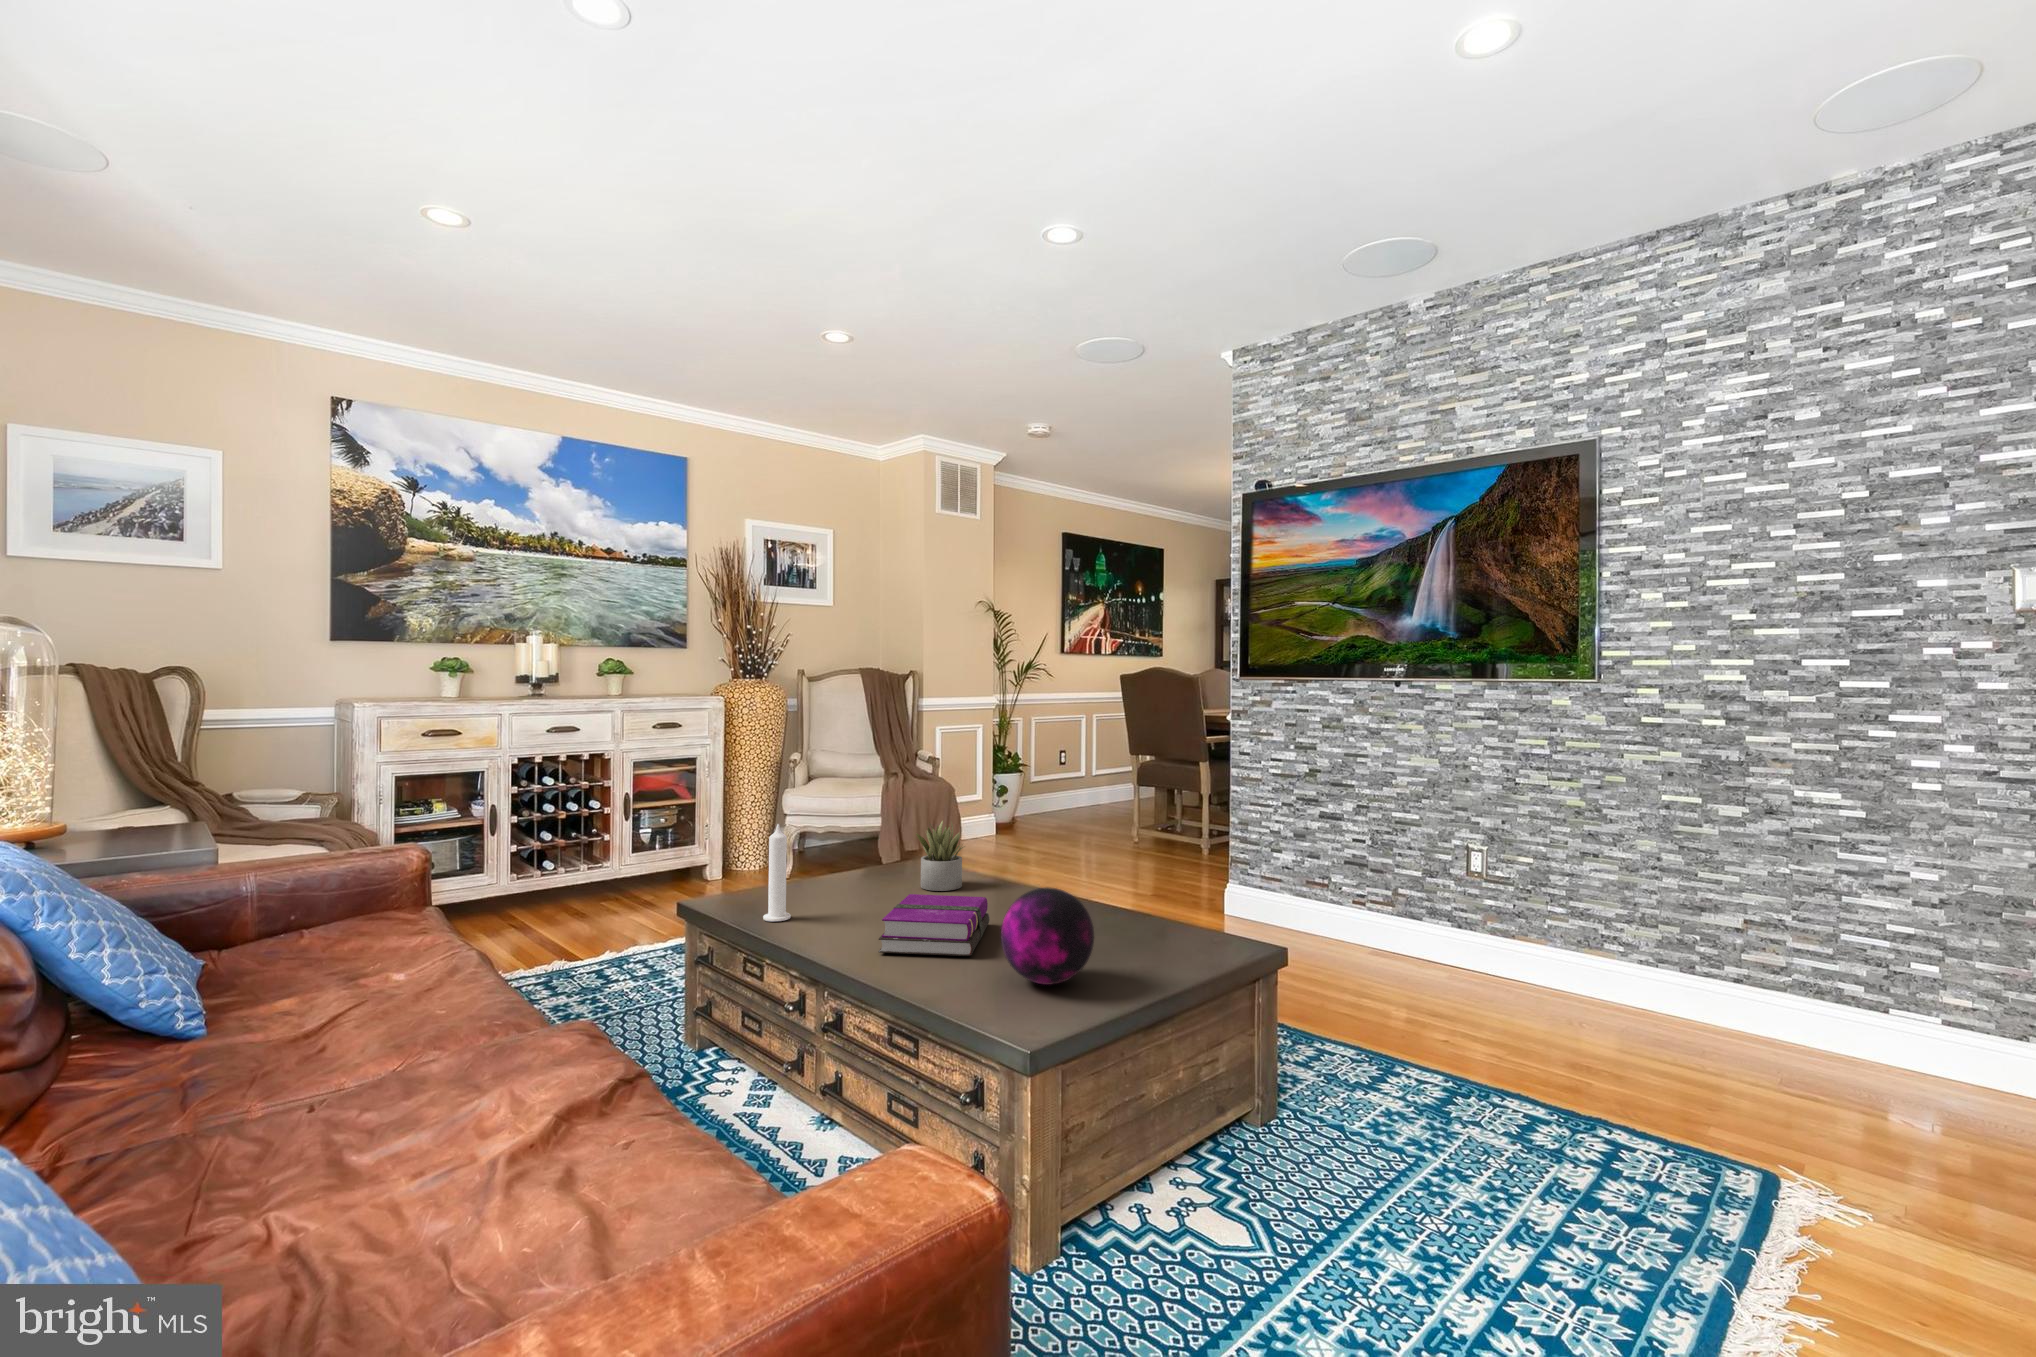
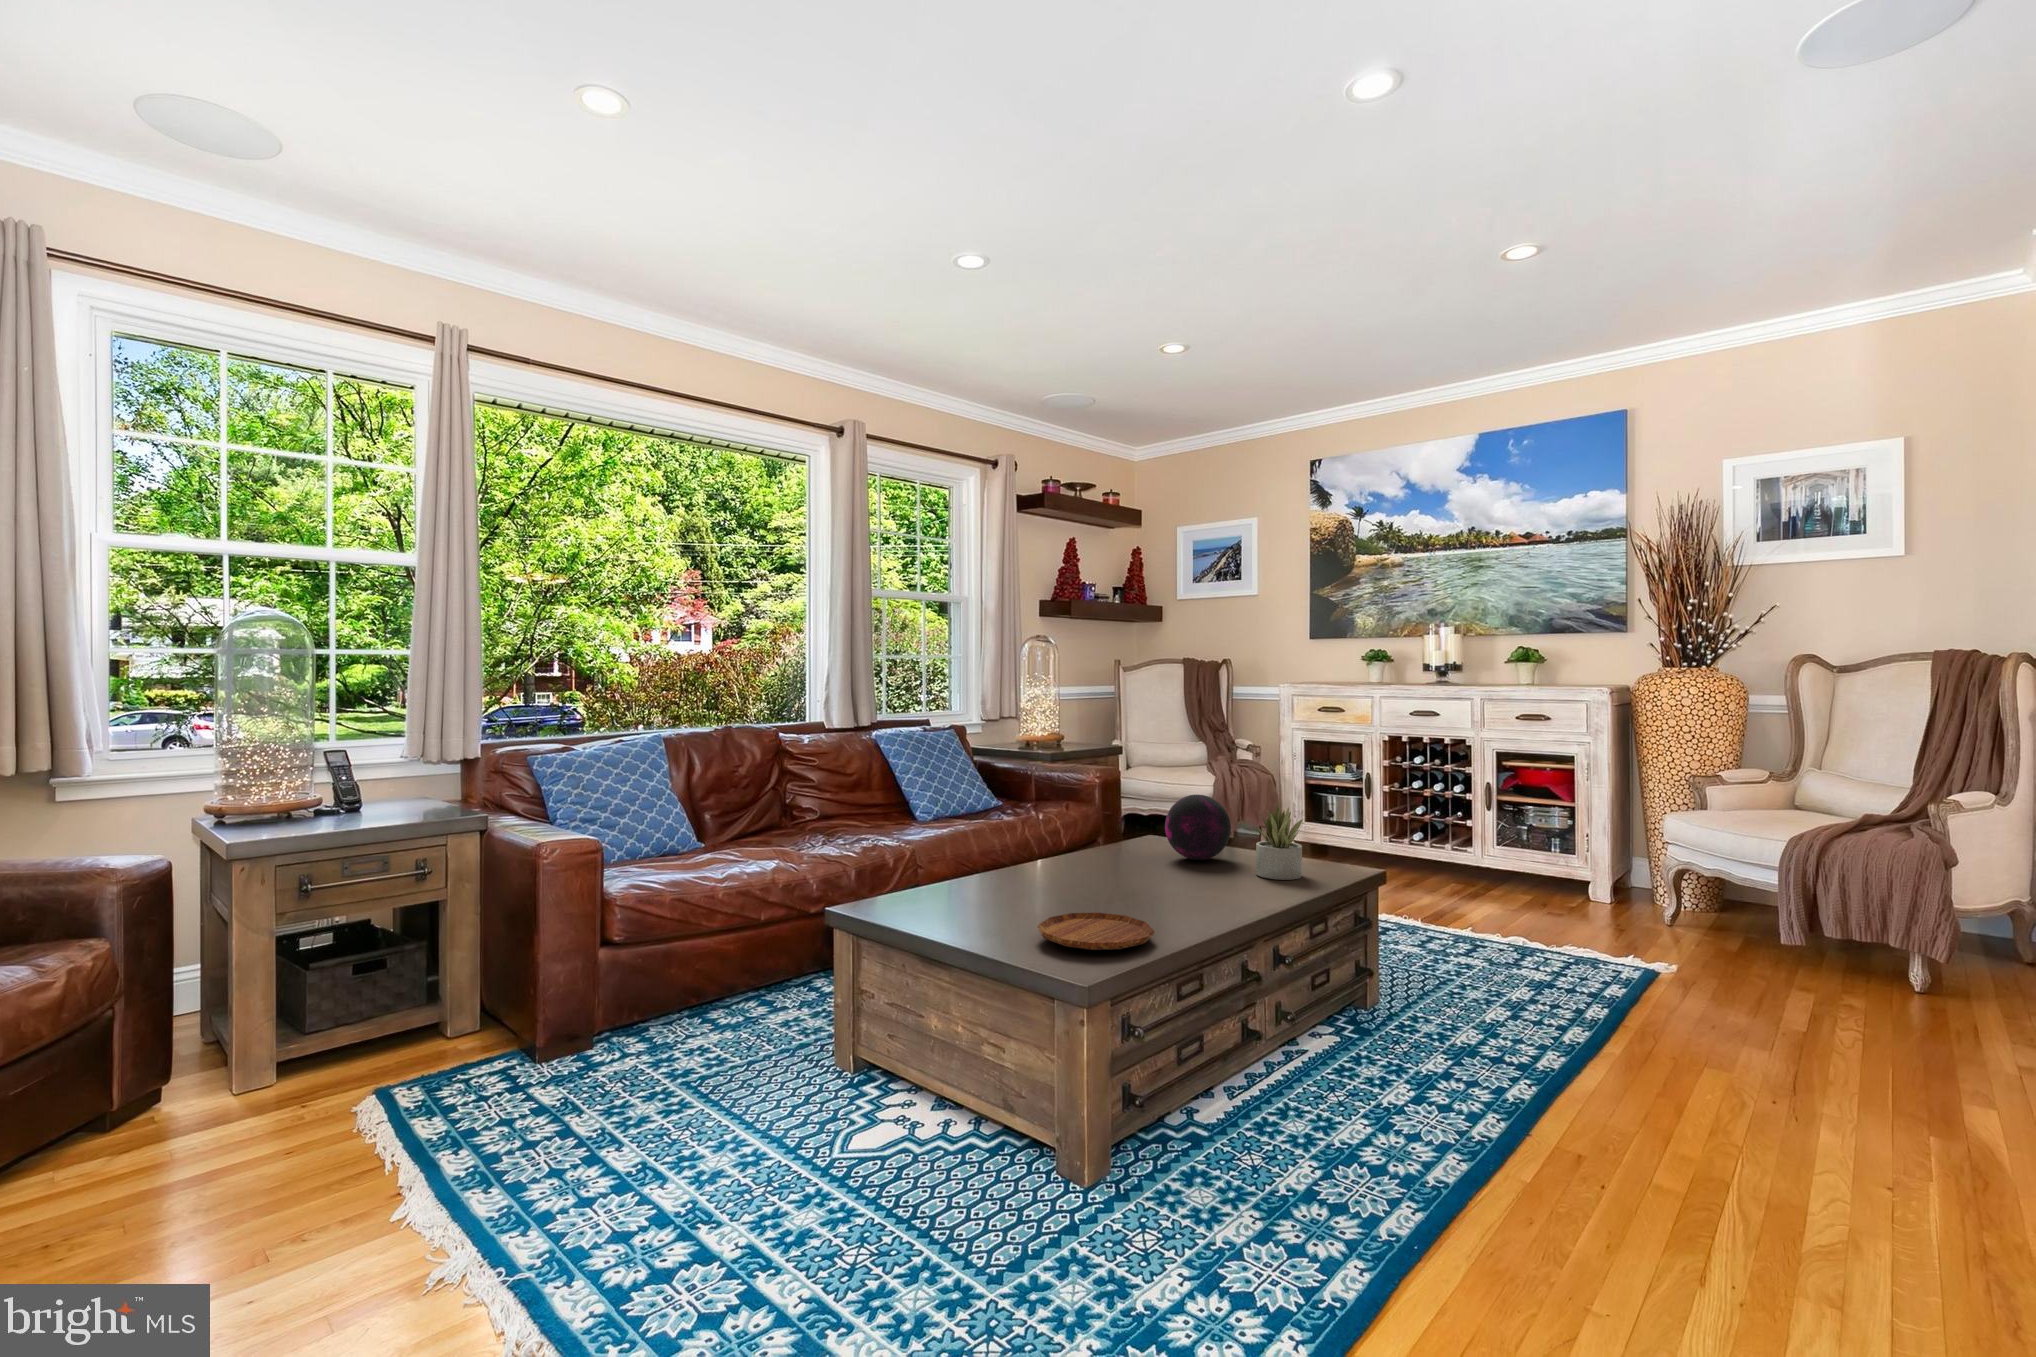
candle: present [763,824,791,921] -> none [1116,775,1138,854]
decorative orb: present [1001,887,1094,985] -> present [1165,795,1231,860]
hardback book: present [878,894,990,956] -> none [1045,848,1153,893]
tray: none [1112,926,1220,960] -> present [1038,913,1155,950]

